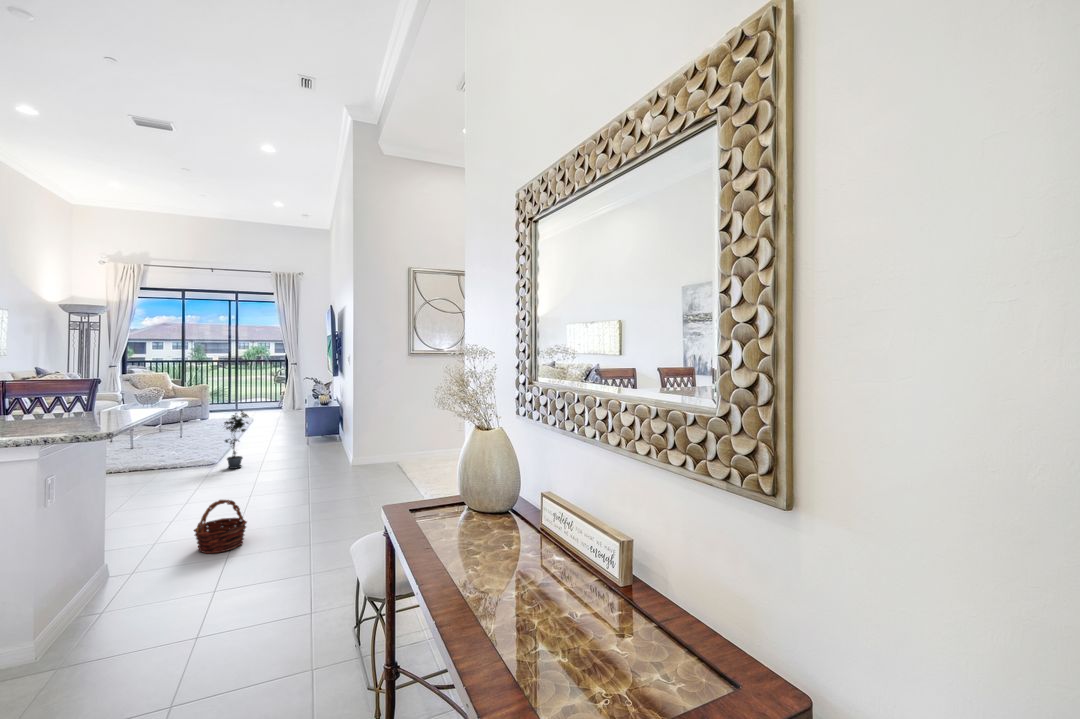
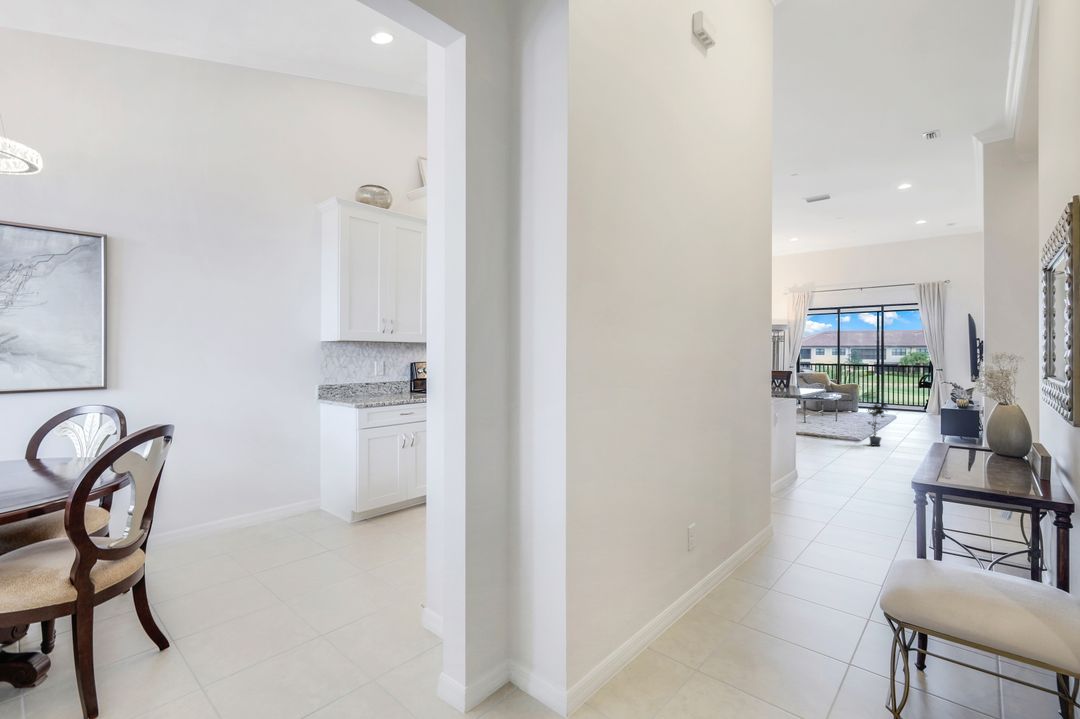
basket: present [194,500,247,553] -> none [842,448,878,482]

